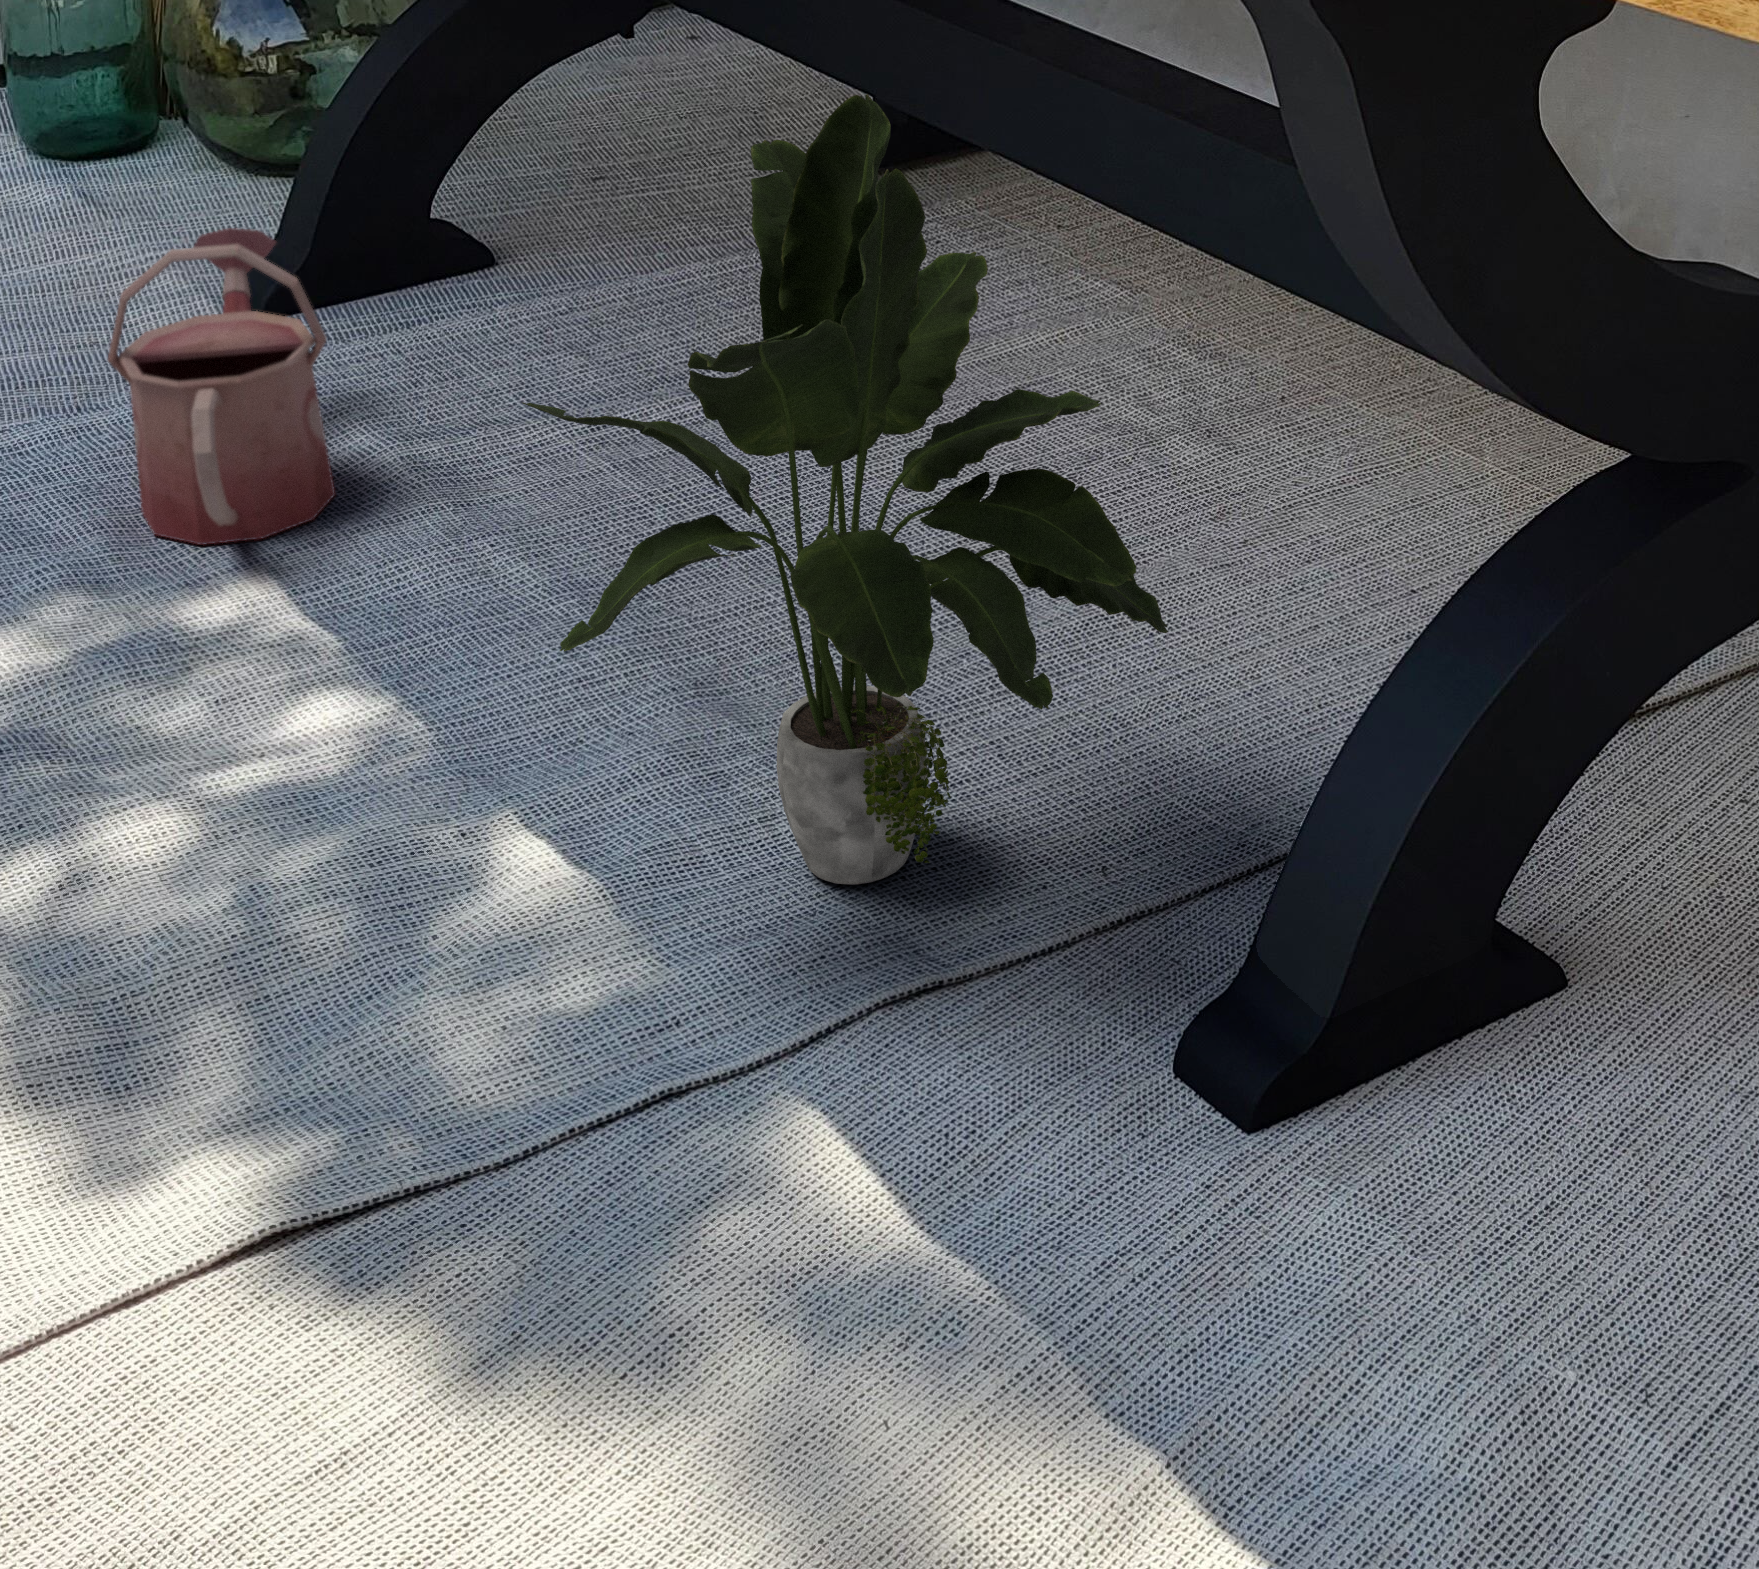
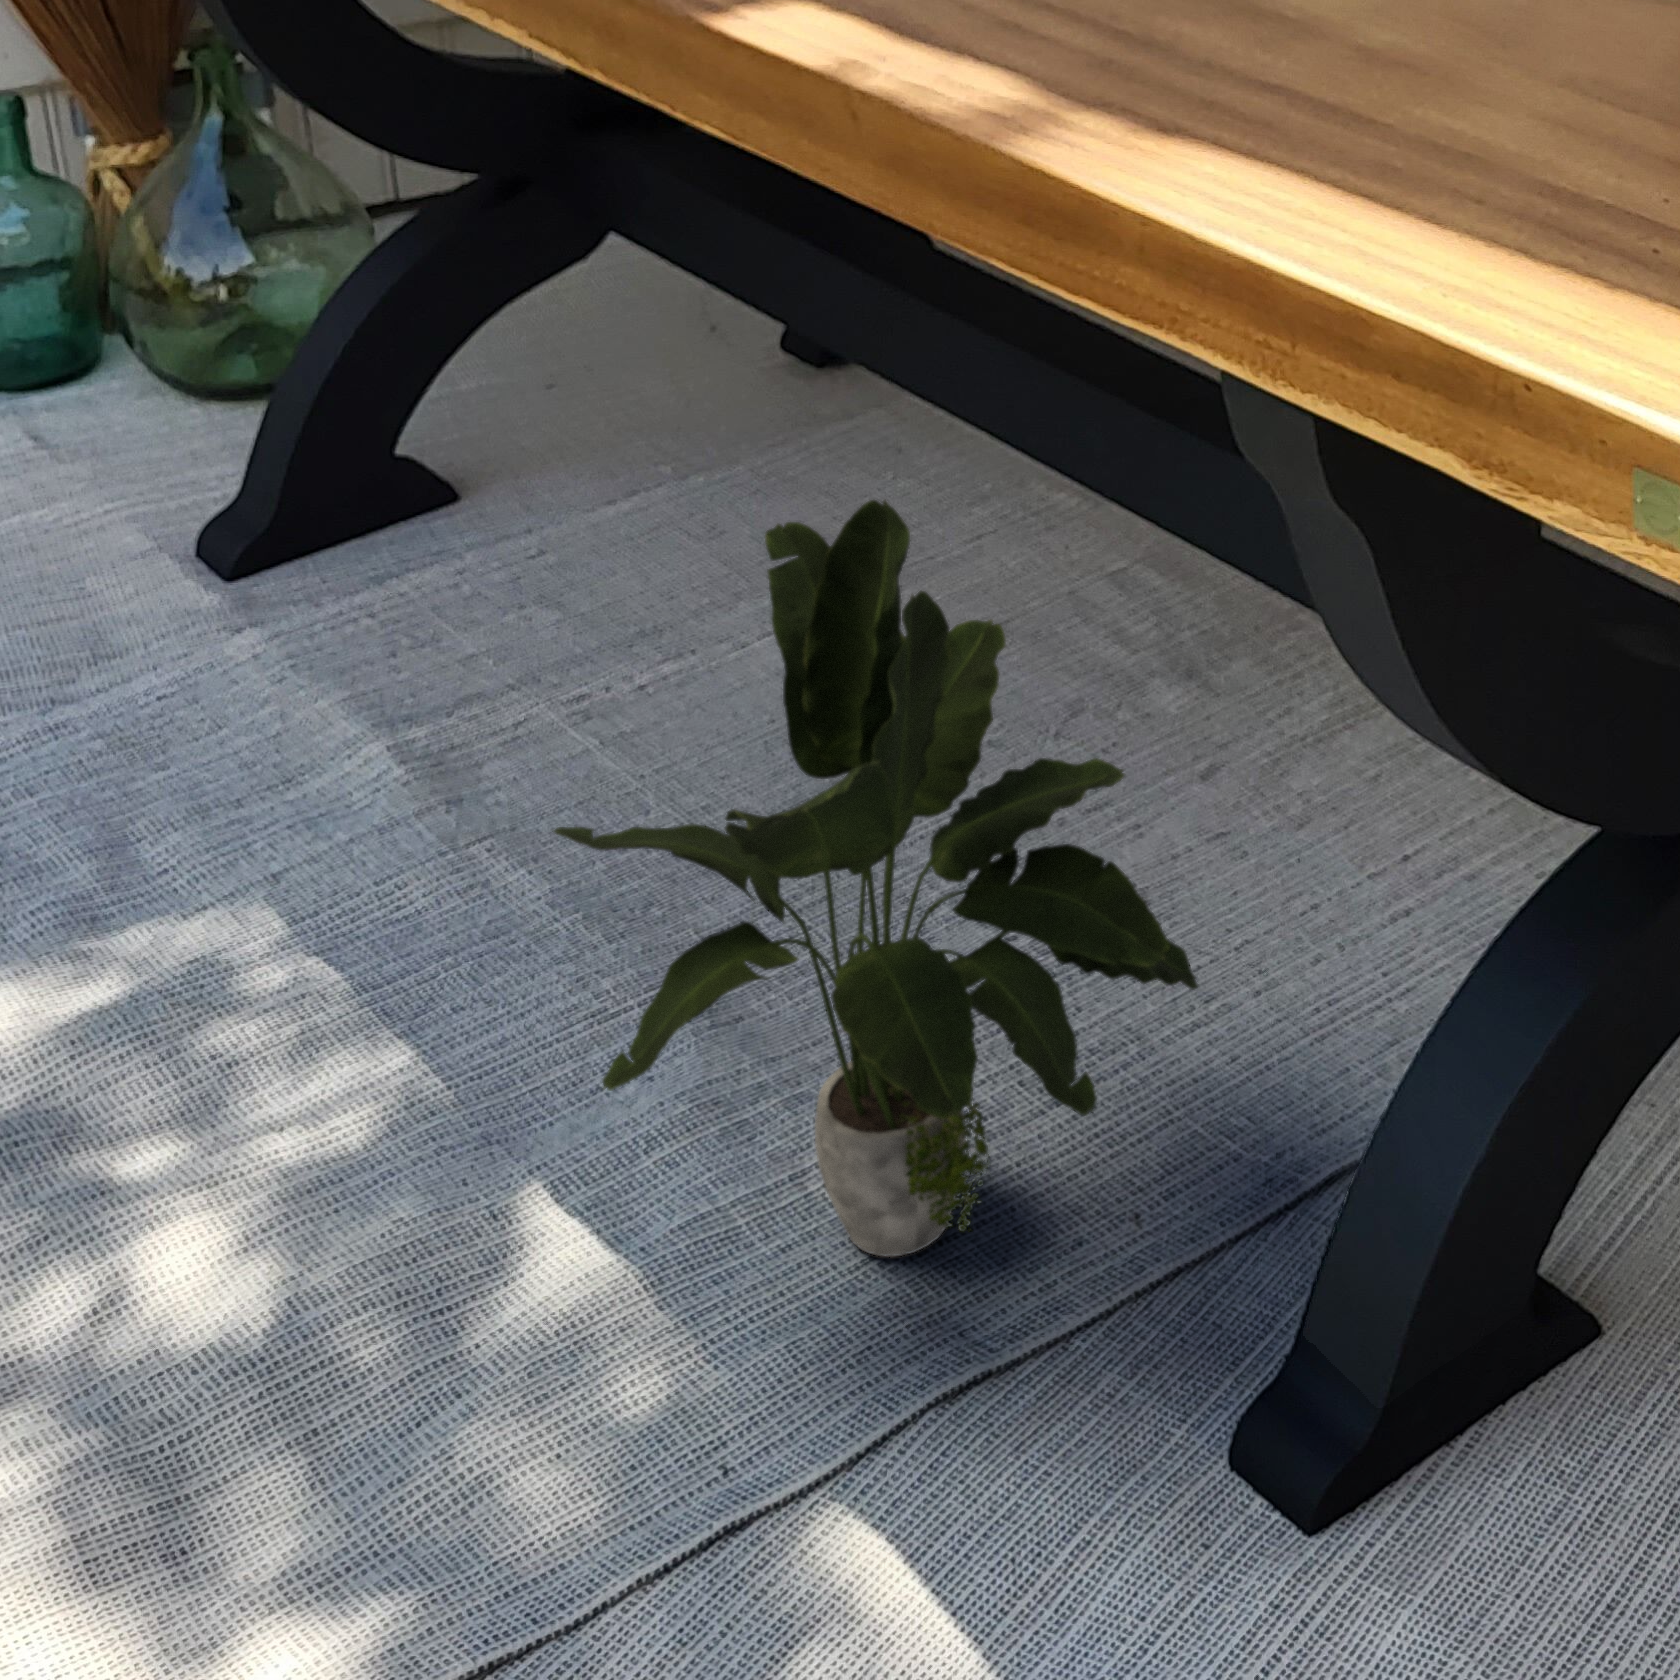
watering can: present [108,228,335,545] -> none [91,523,331,868]

